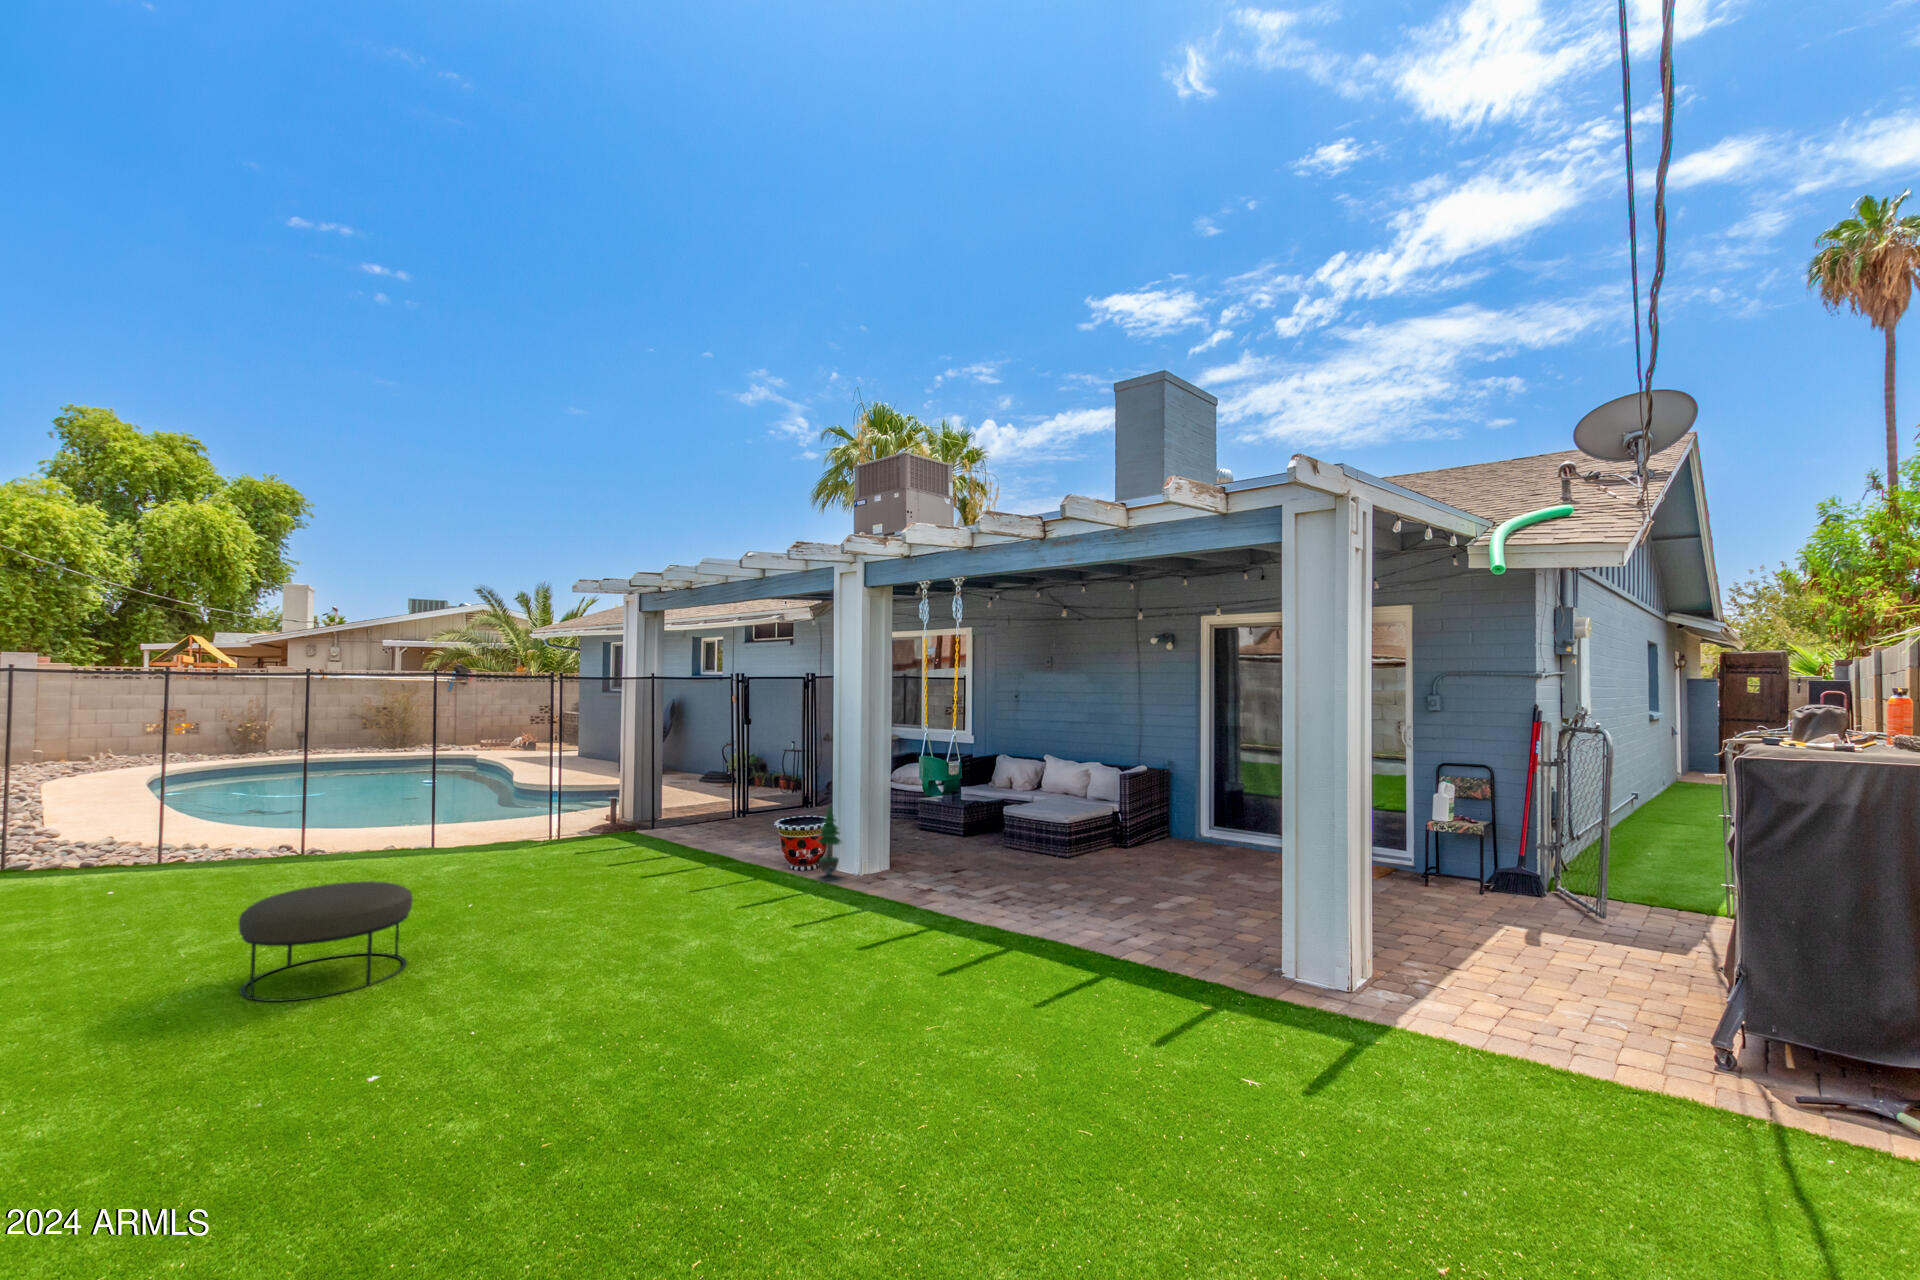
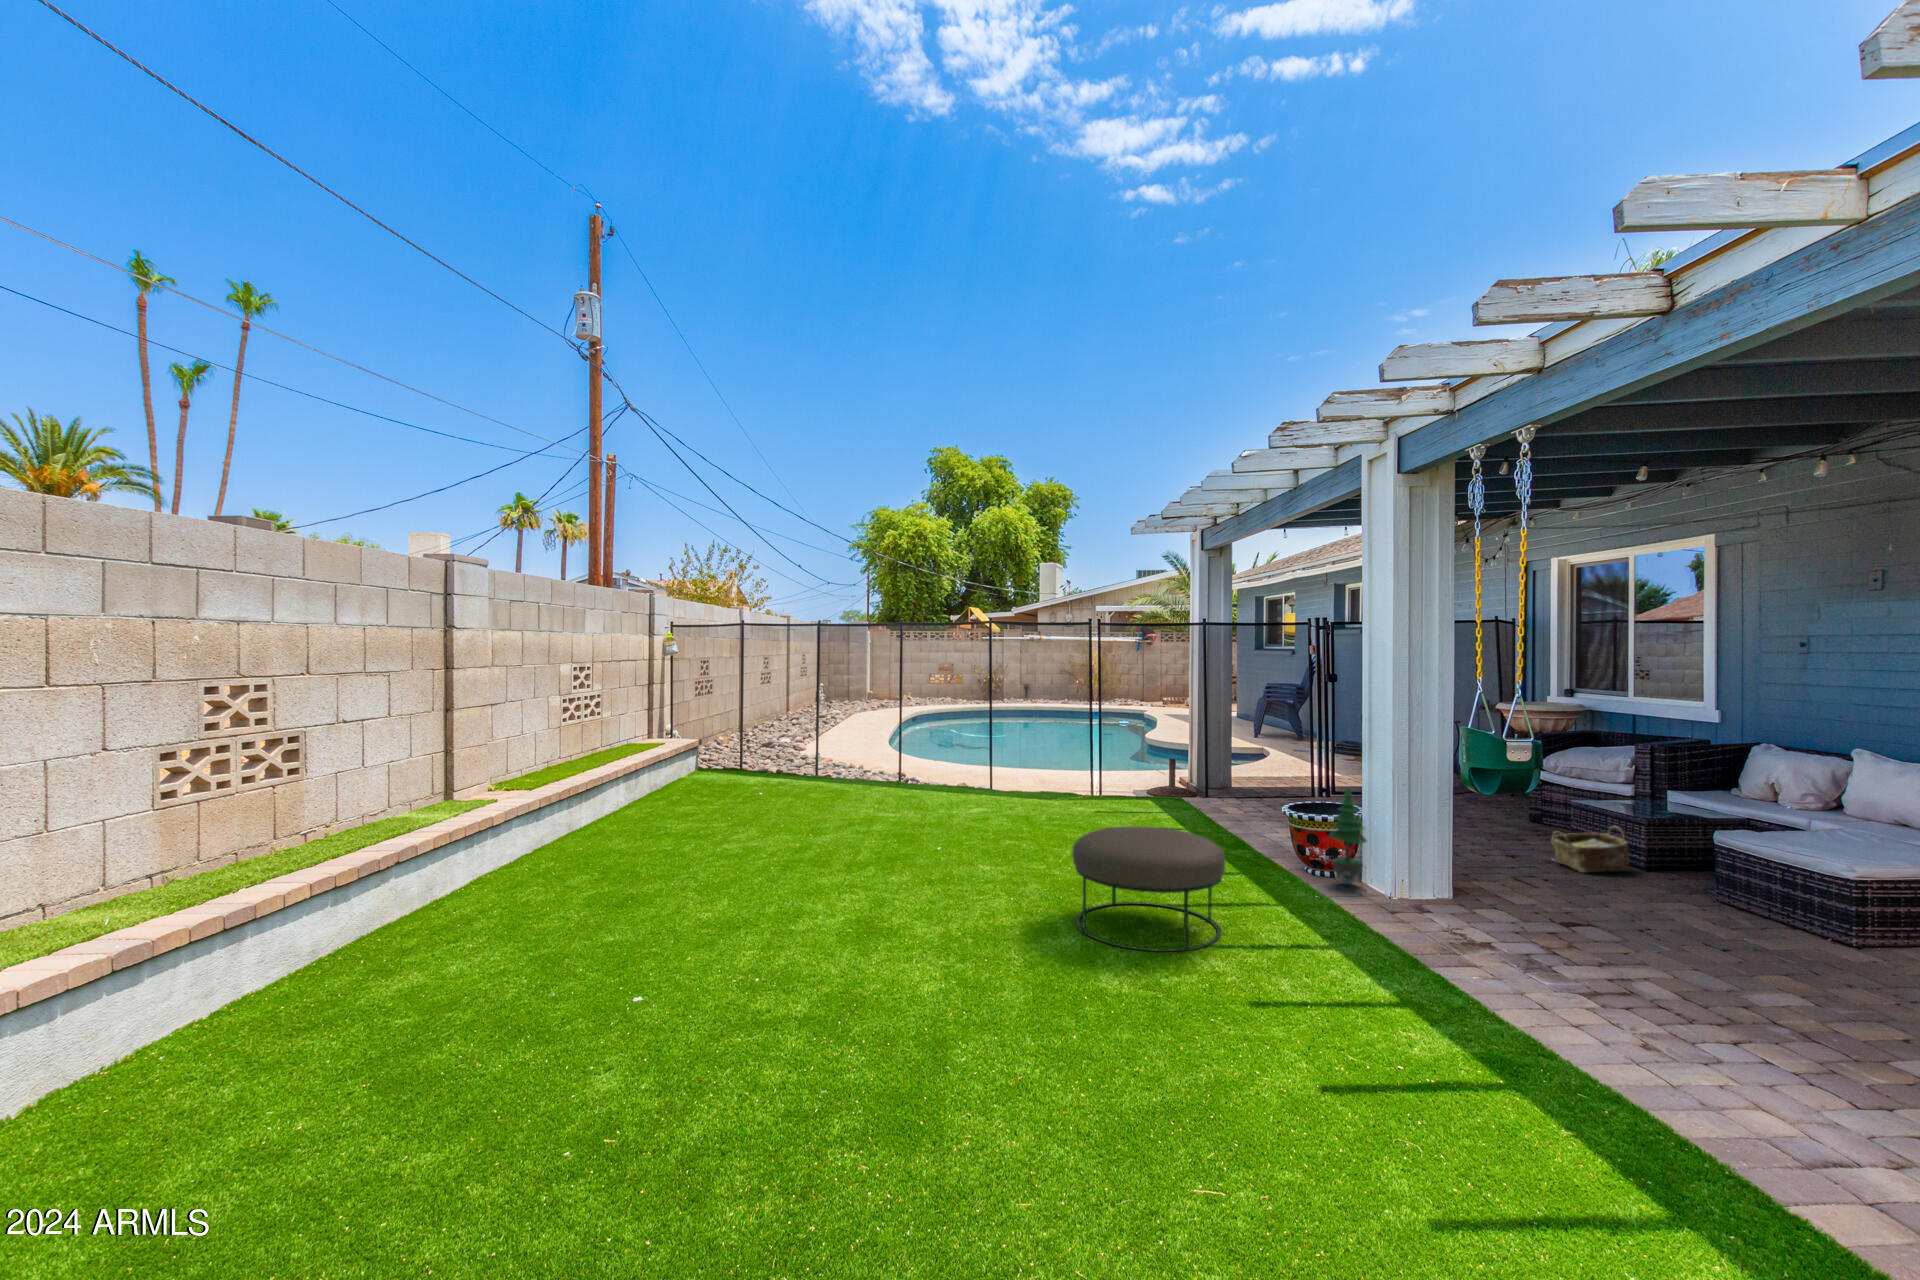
woven basket: none [916,810,955,842] -> present [1552,826,1629,873]
ottoman: present [239,881,413,1002] -> present [1072,826,1226,952]

